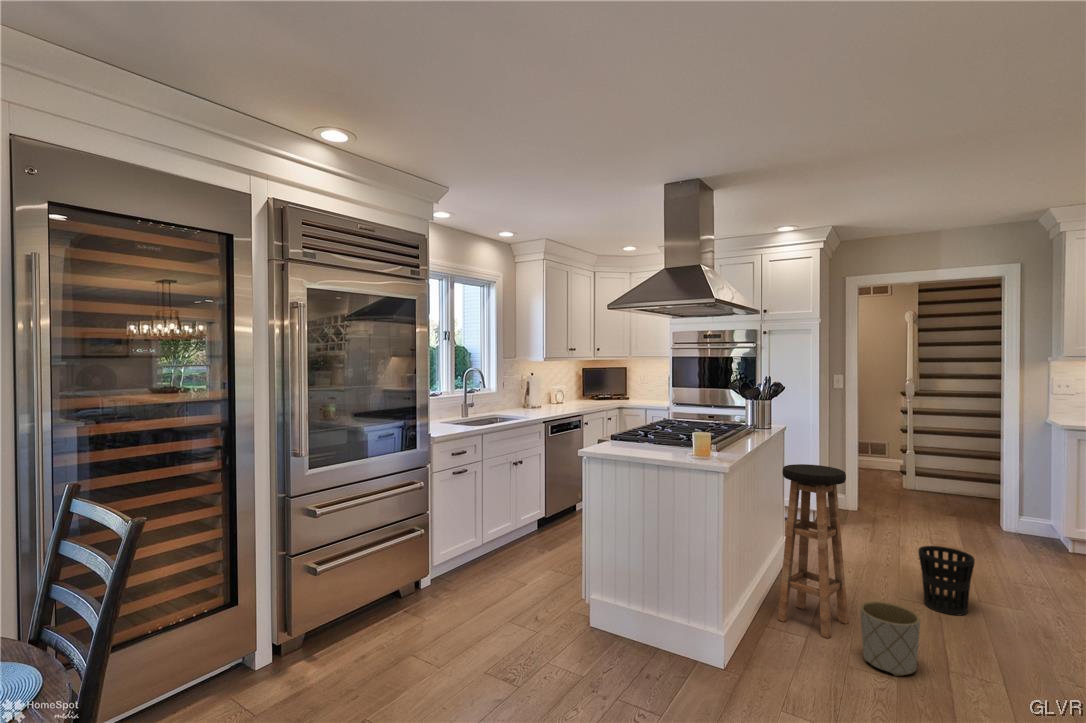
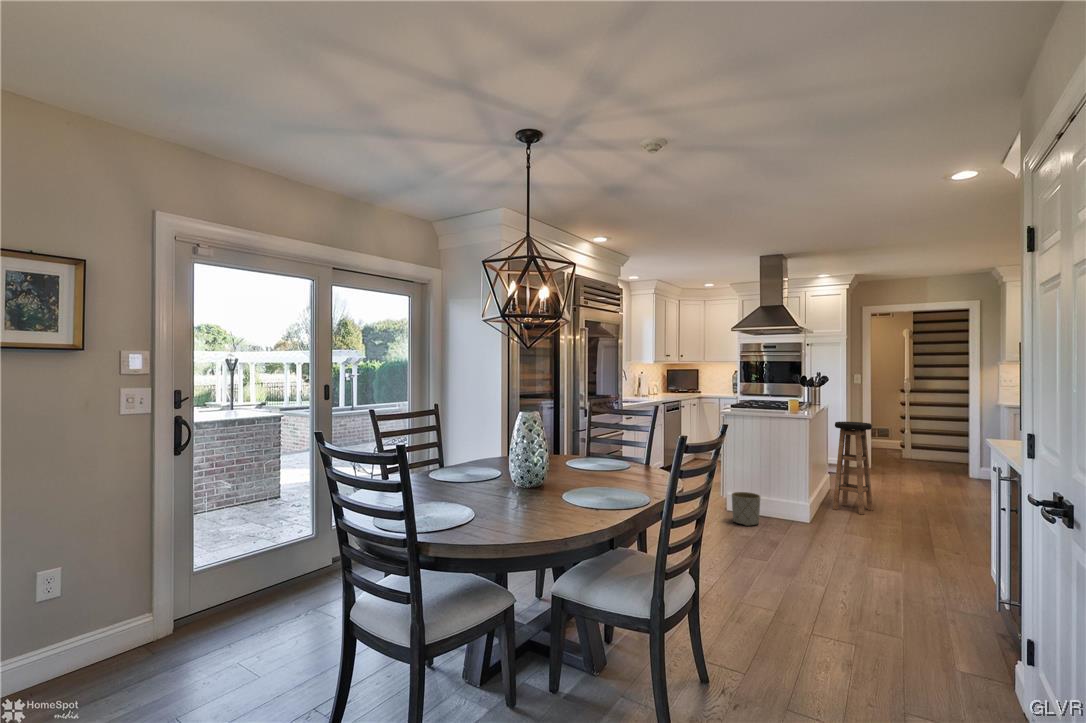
wastebasket: present [918,546,975,615] -> none [912,472,944,508]
planter: present [860,601,920,676] -> present [732,492,760,526]

